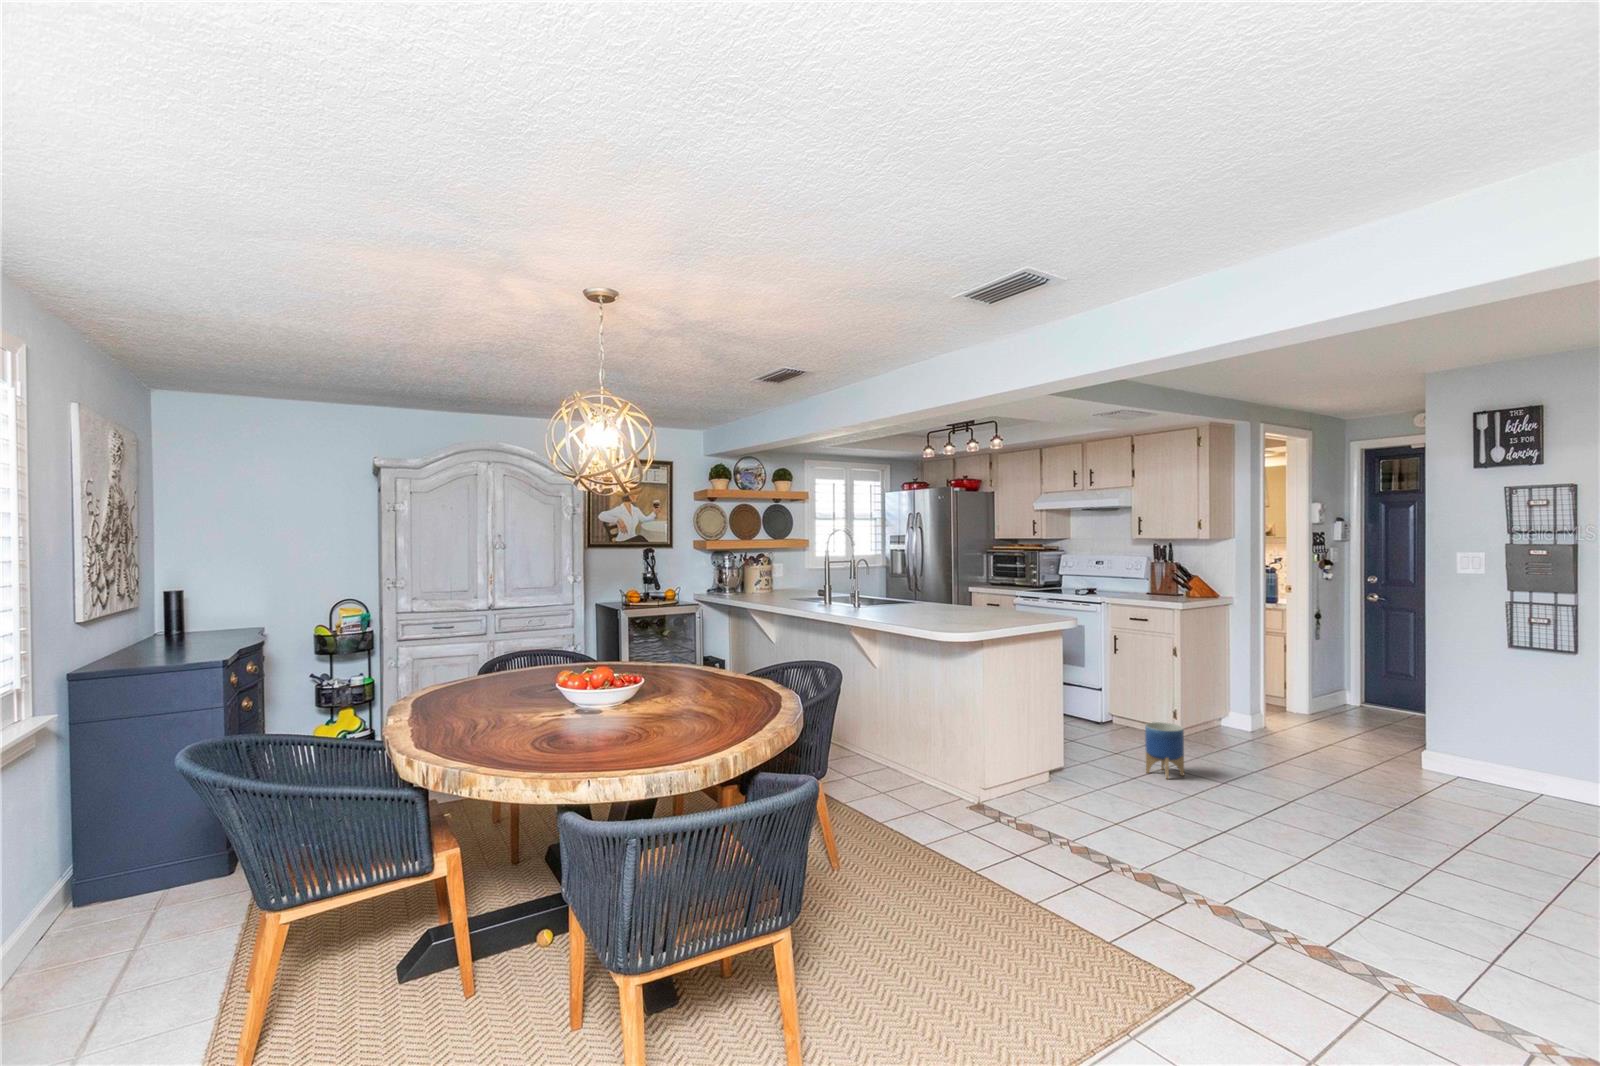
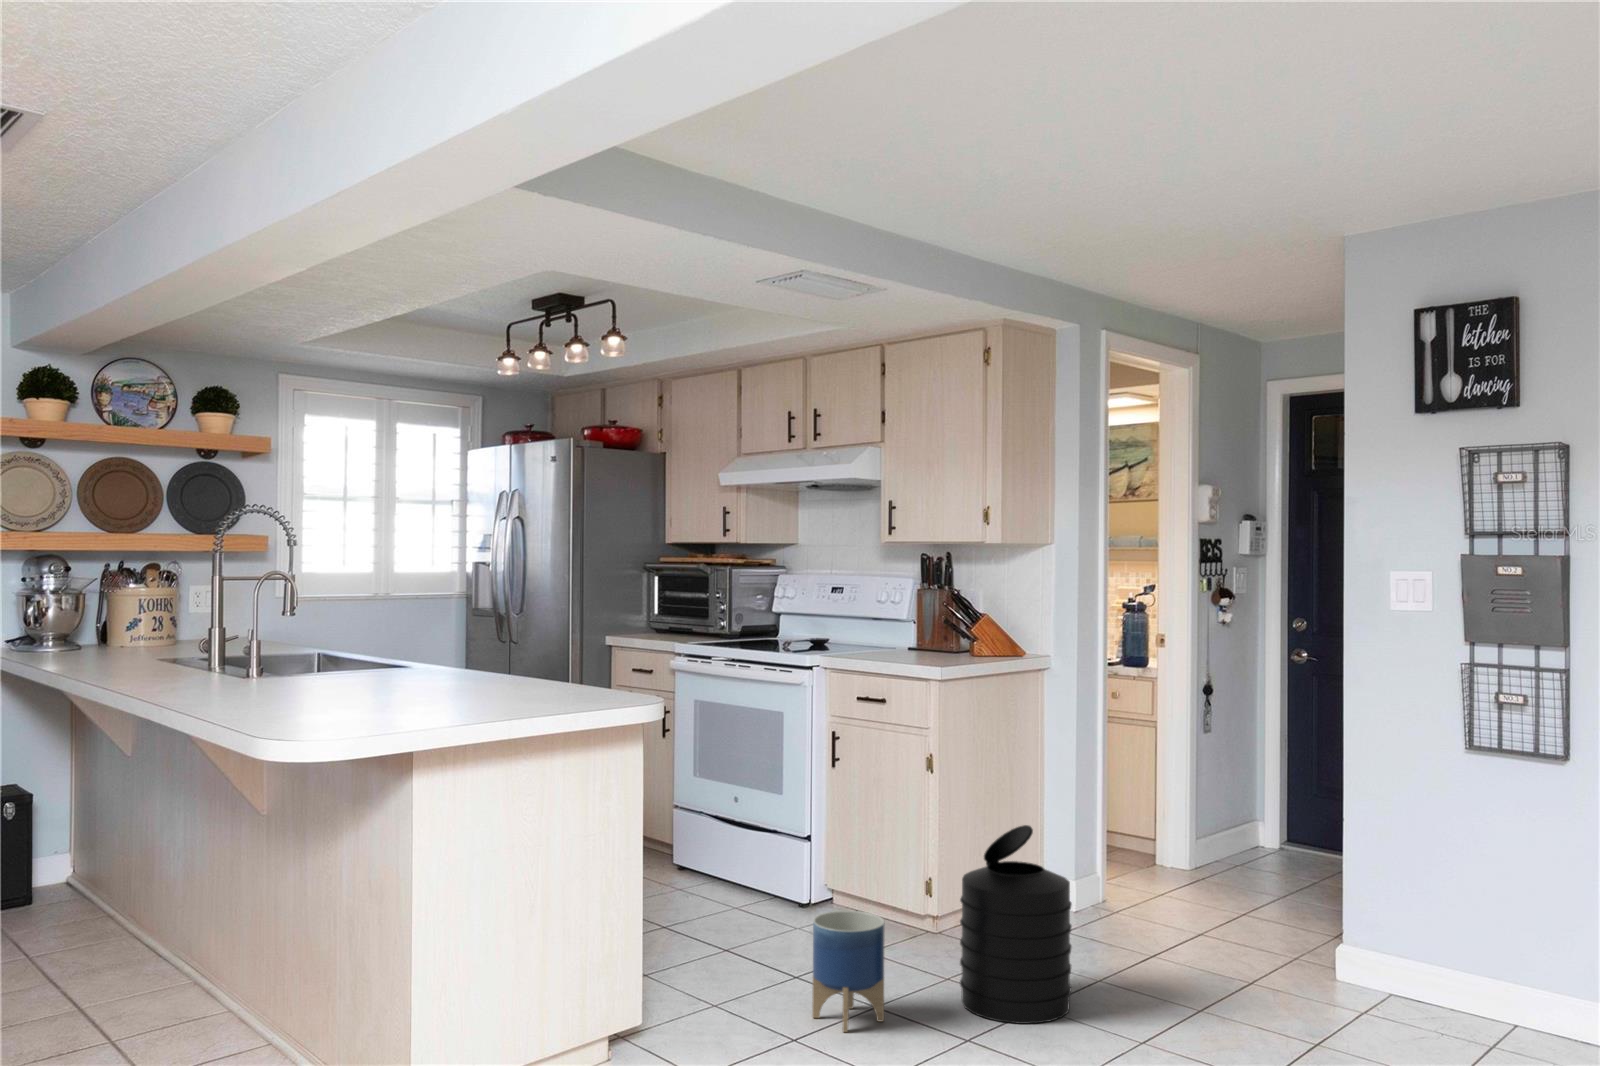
trash can: none [1217,682,1281,780] -> present [960,825,1072,1024]

